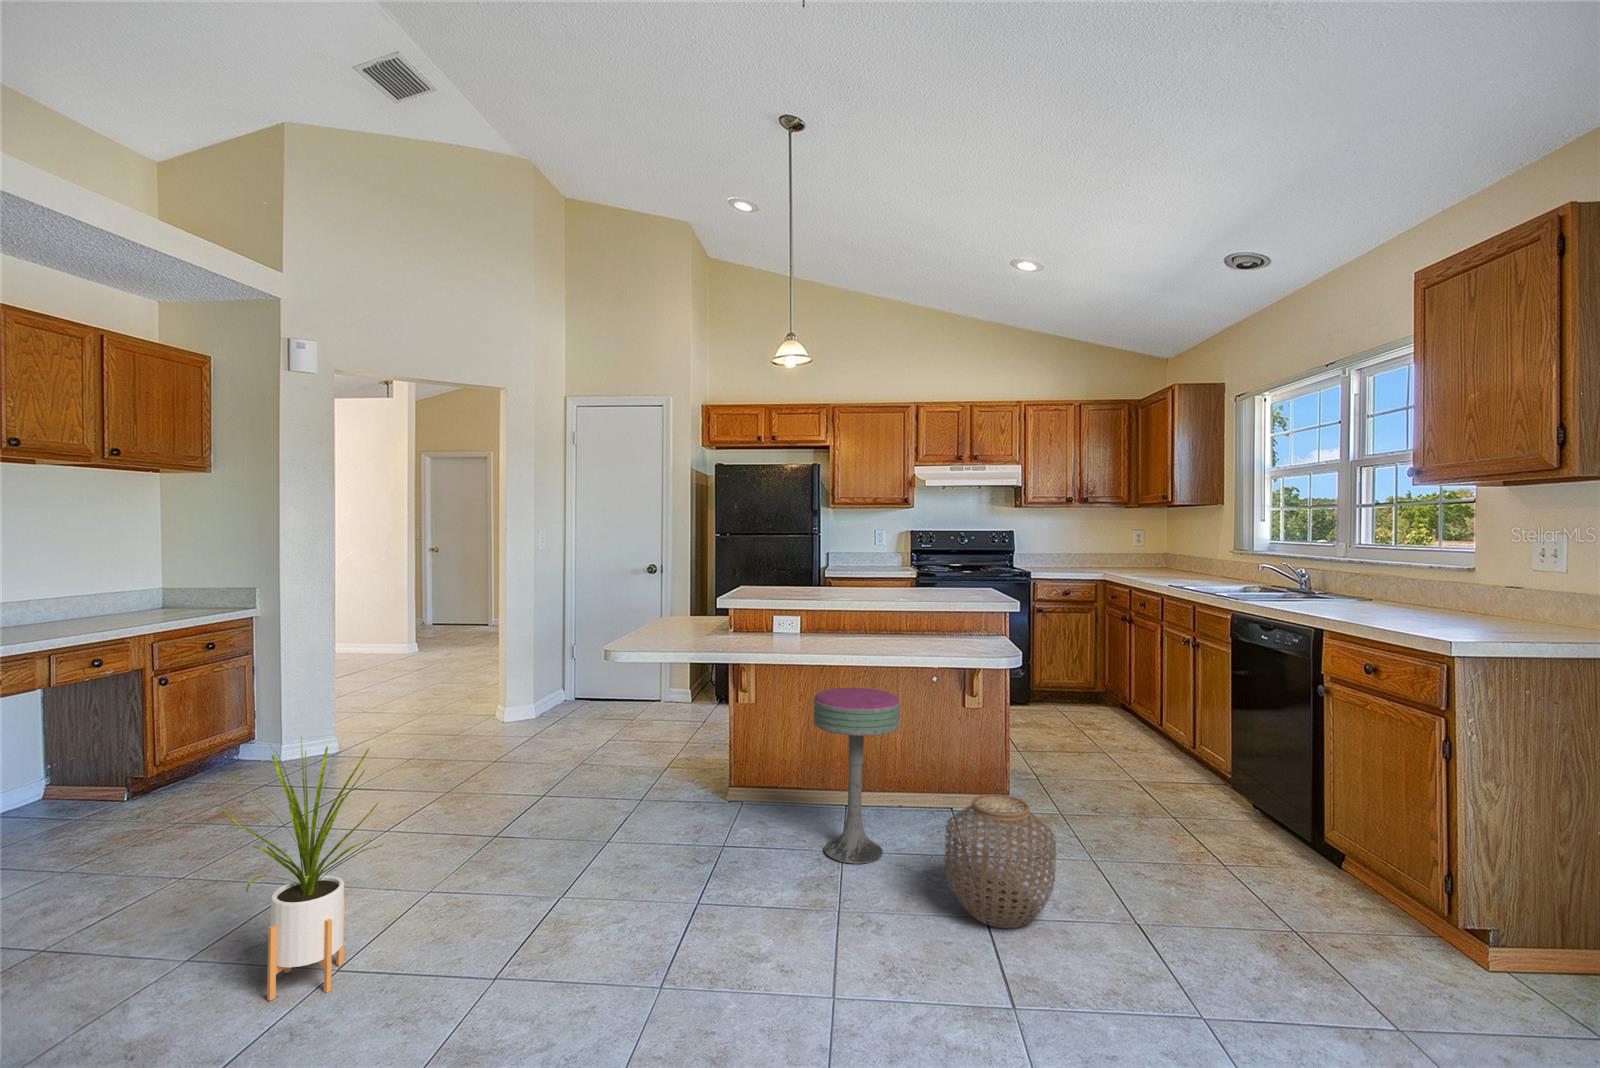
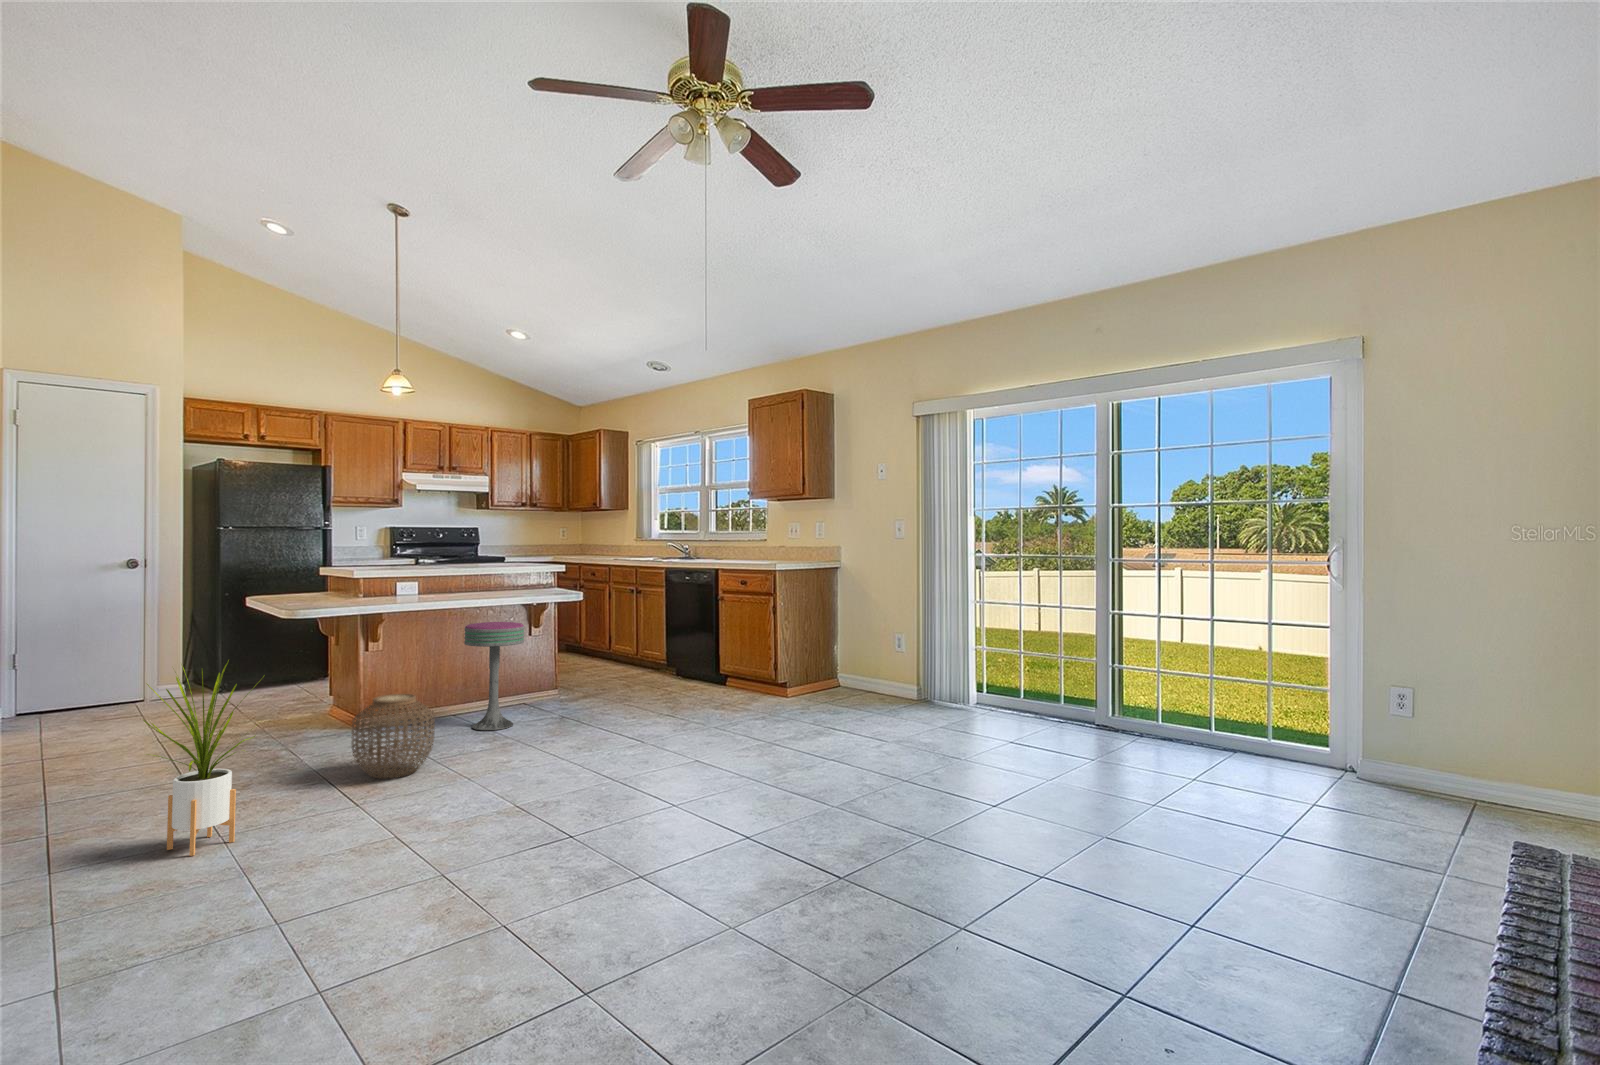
woven basket: present [945,794,1056,928] -> present [352,694,435,779]

